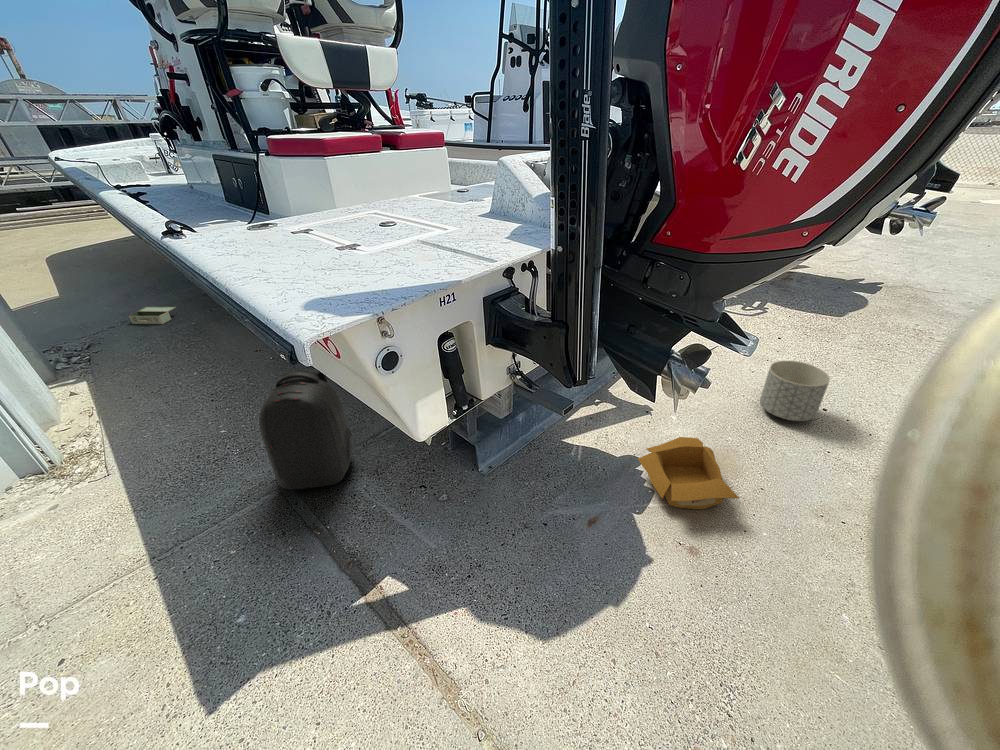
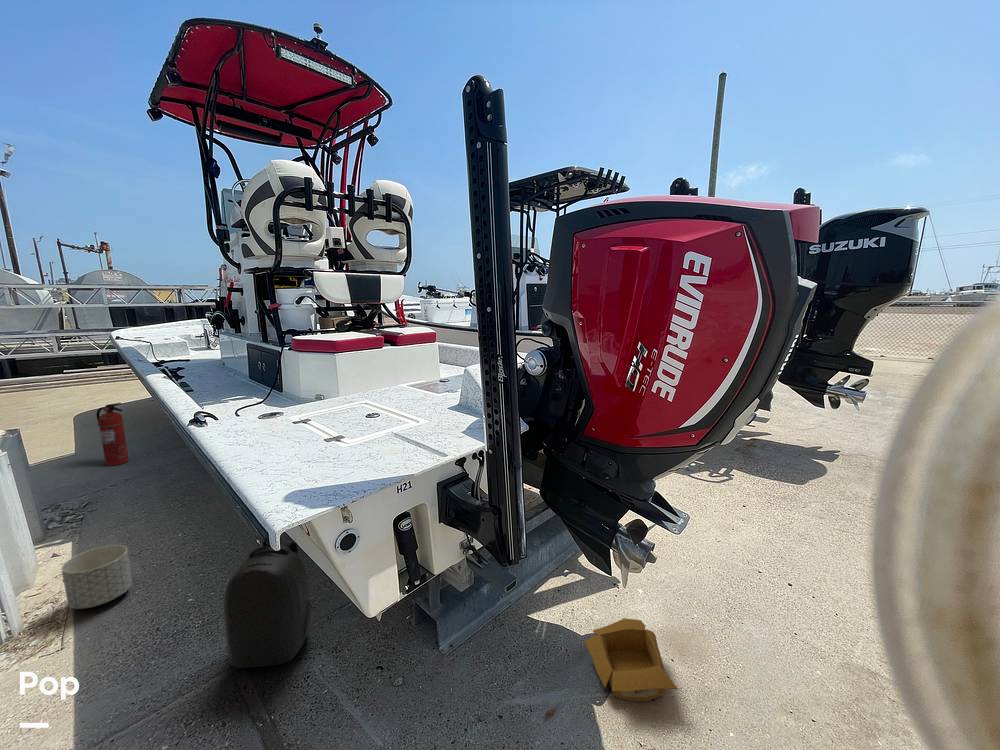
fire extinguisher: none [64,234,118,307] -> present [97,403,129,466]
toolbox: present [129,306,176,324] -> none [134,467,180,485]
planter: present [760,361,830,421] -> present [62,545,132,609]

